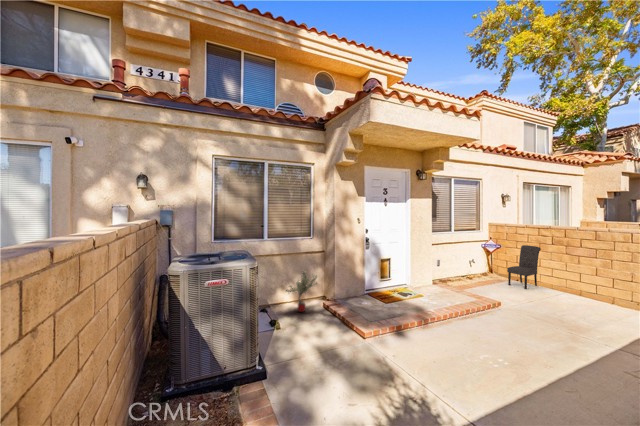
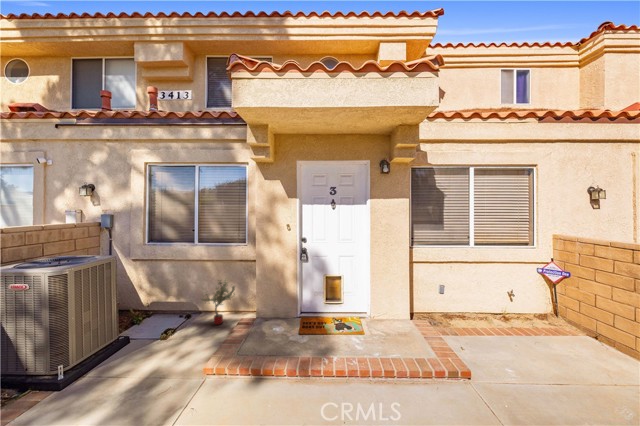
chair: present [507,245,541,289] -> none [557,277,632,356]

